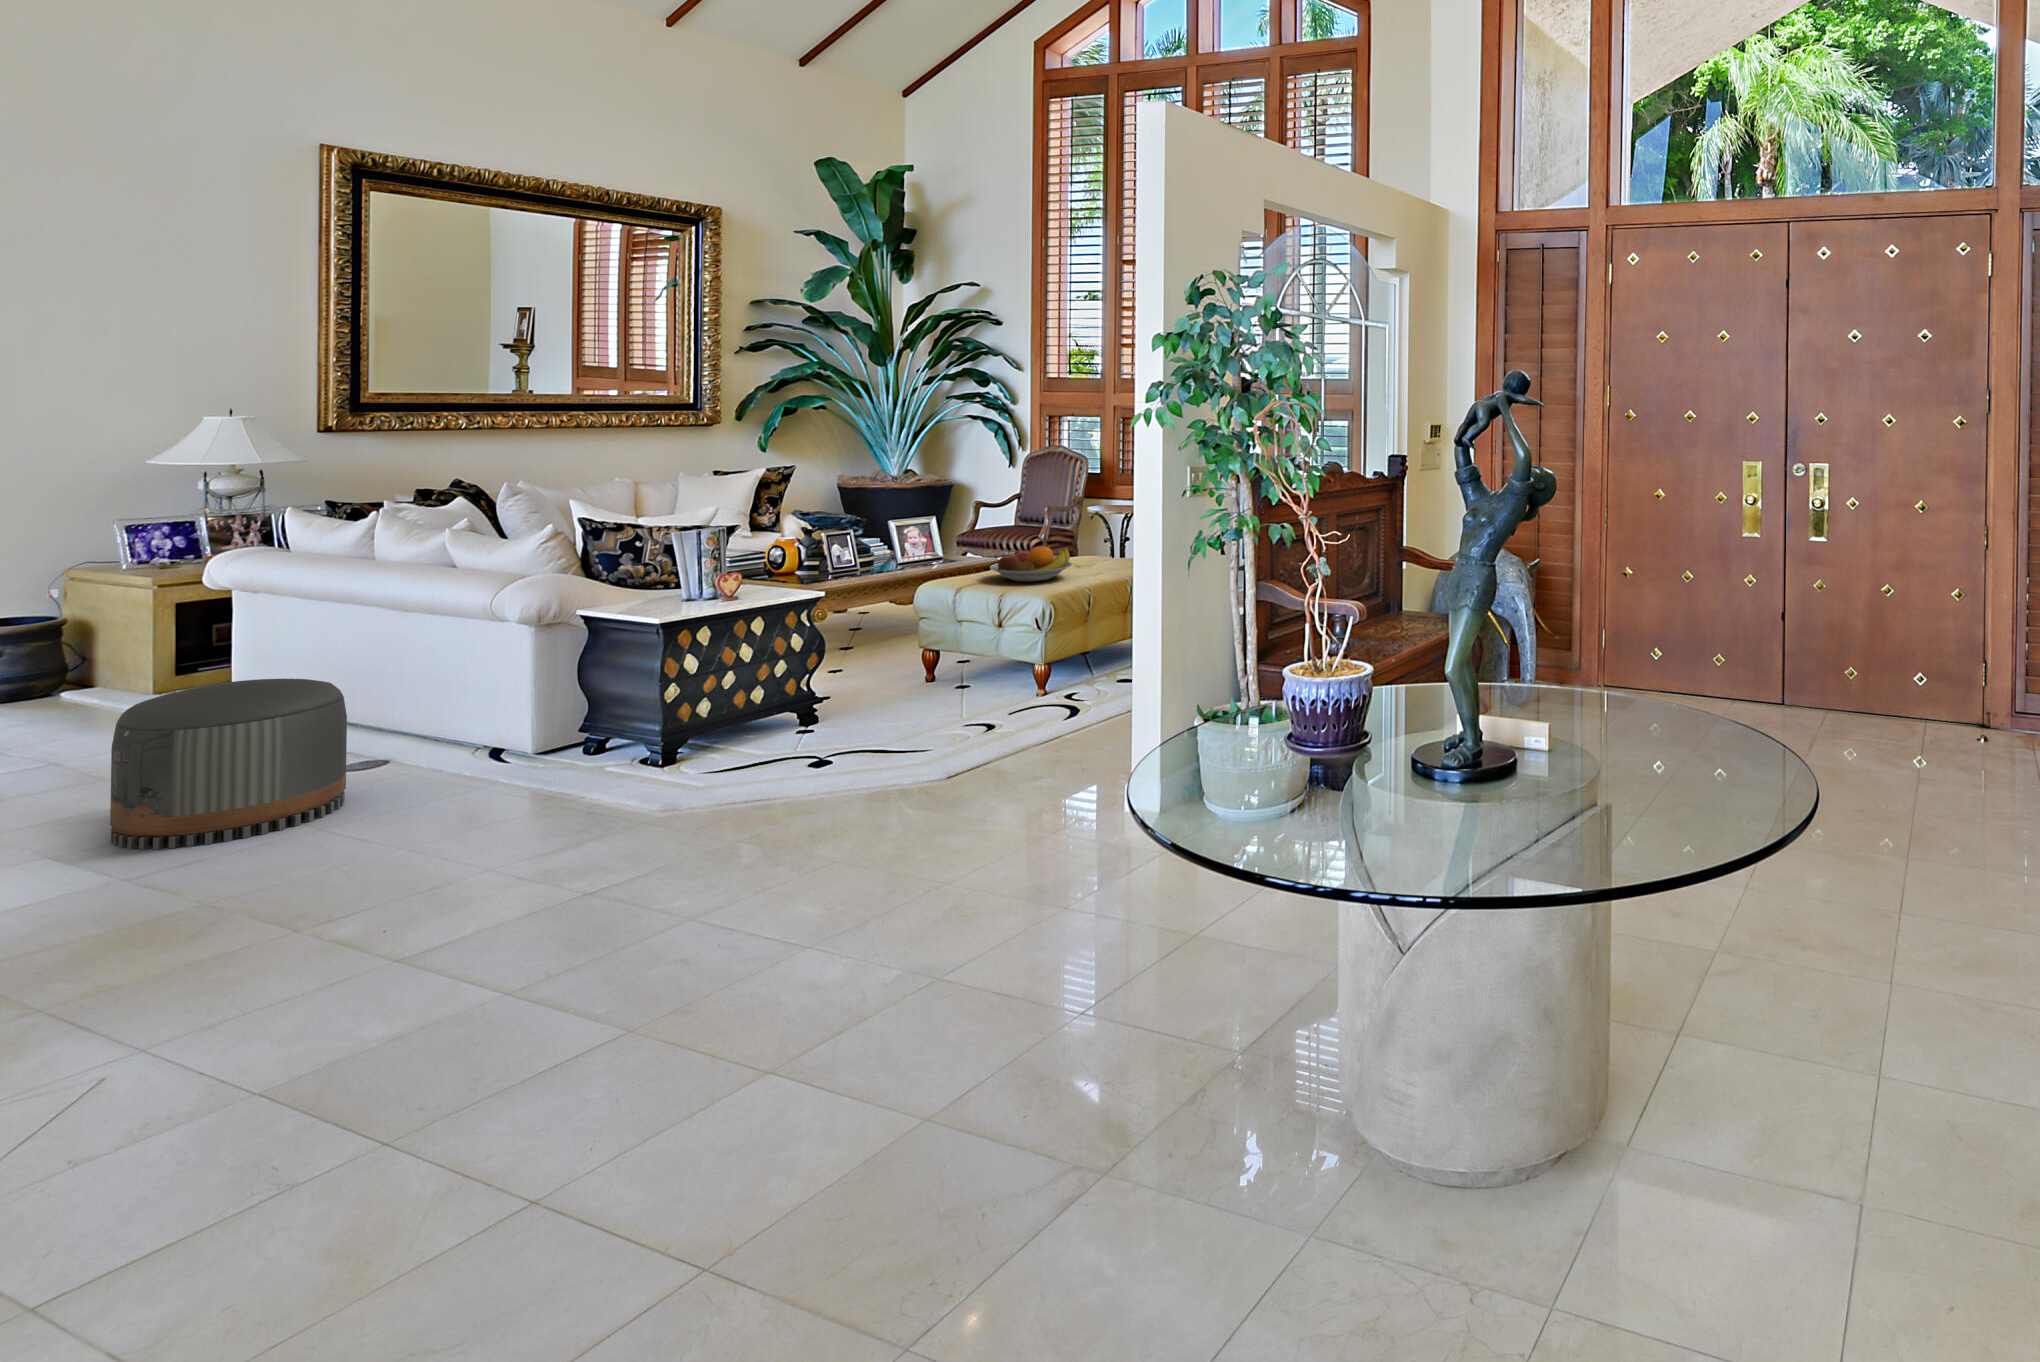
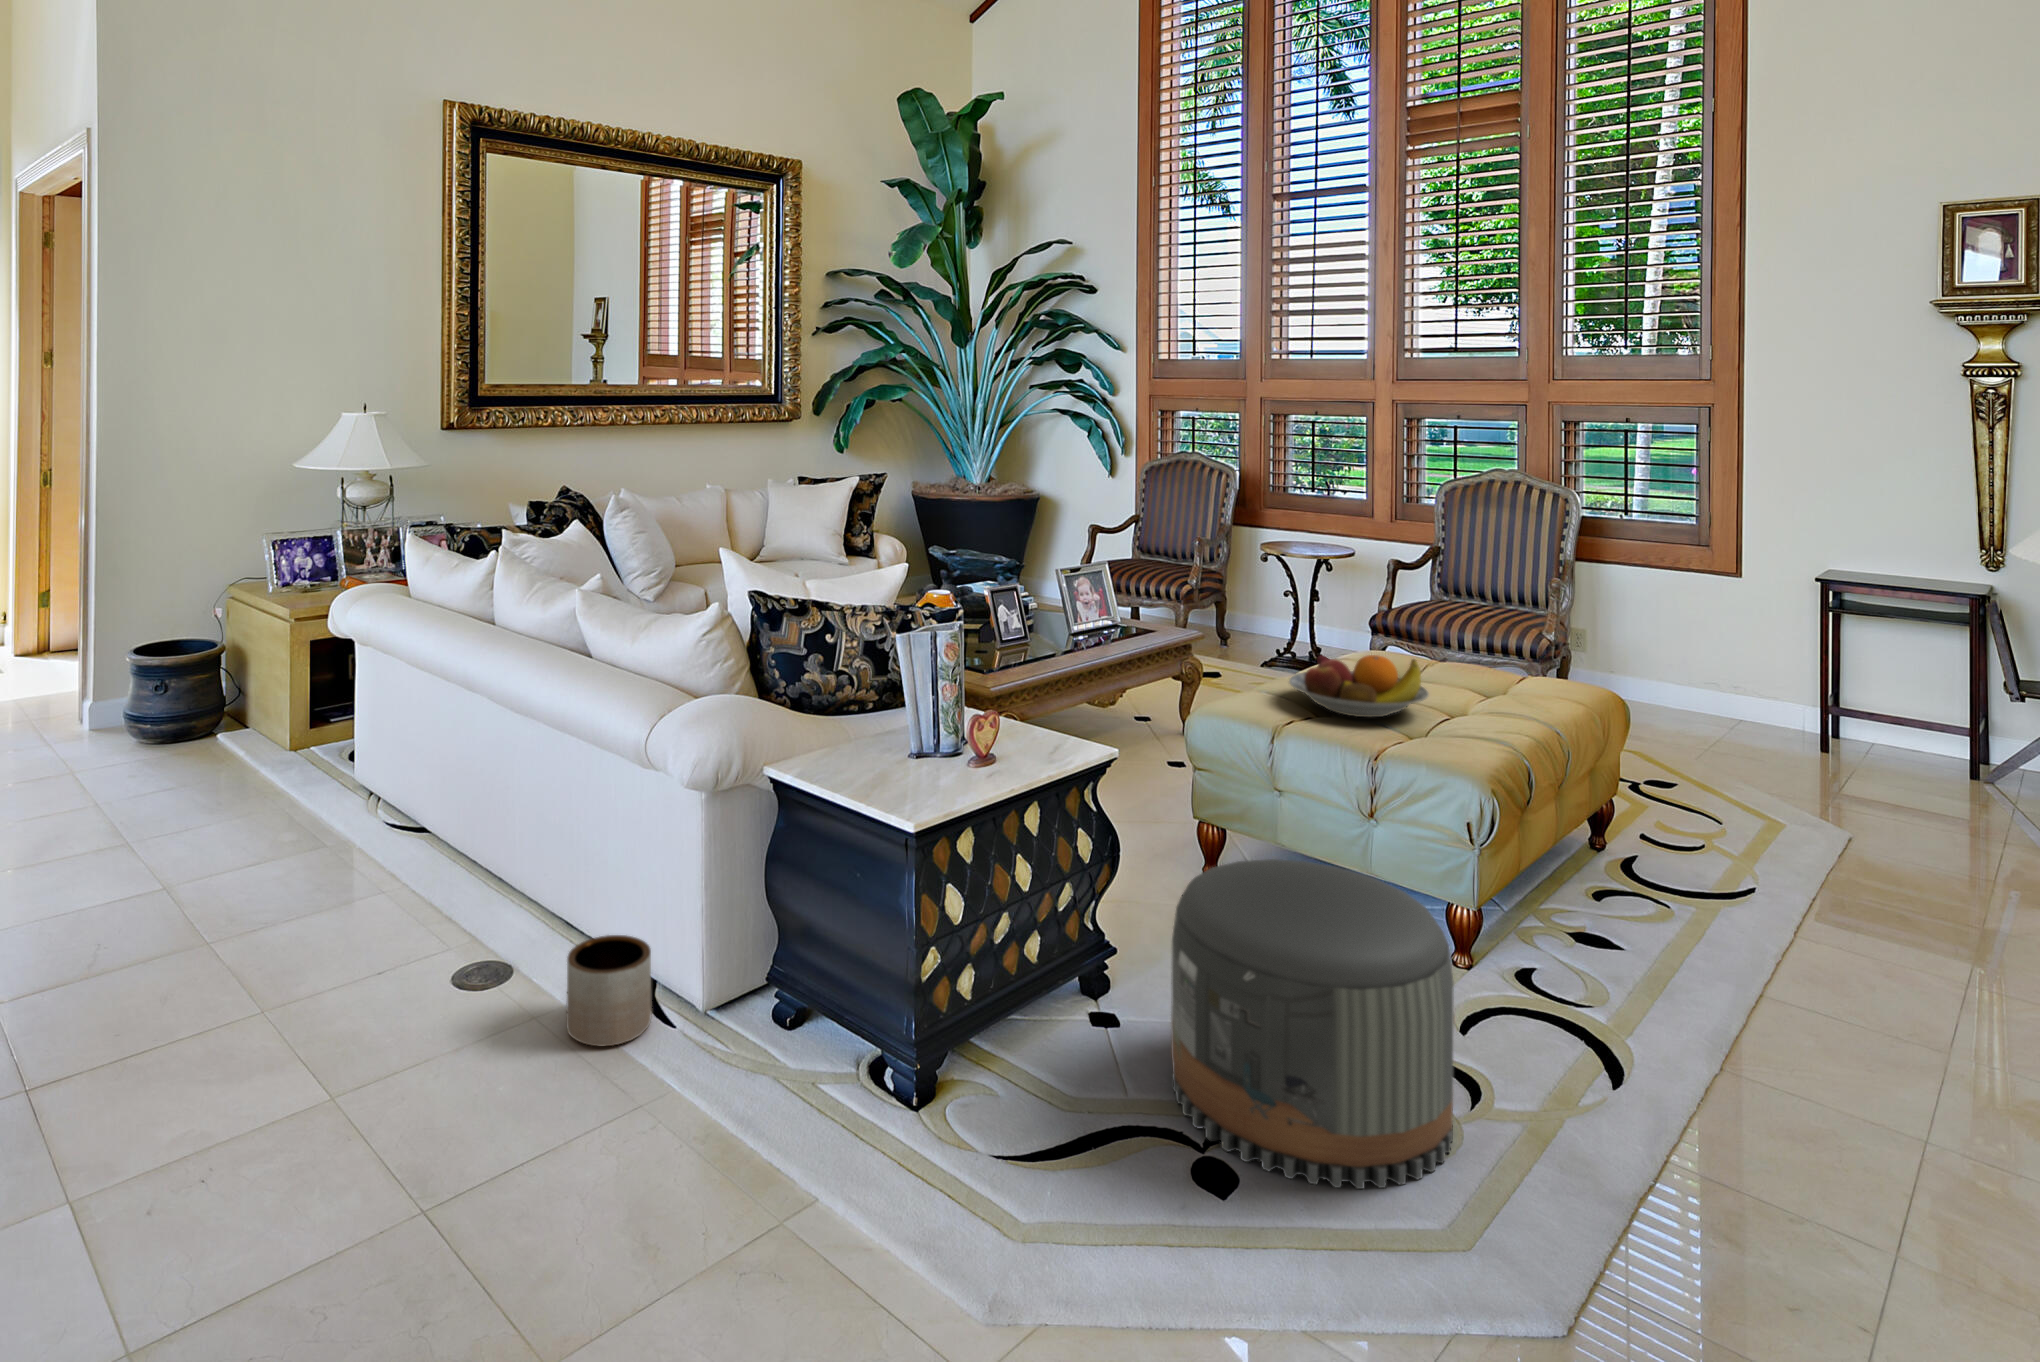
pouf: present [110,679,347,849] -> present [1171,859,1454,1189]
planter: none [418,730,487,791] -> present [566,935,652,1046]

